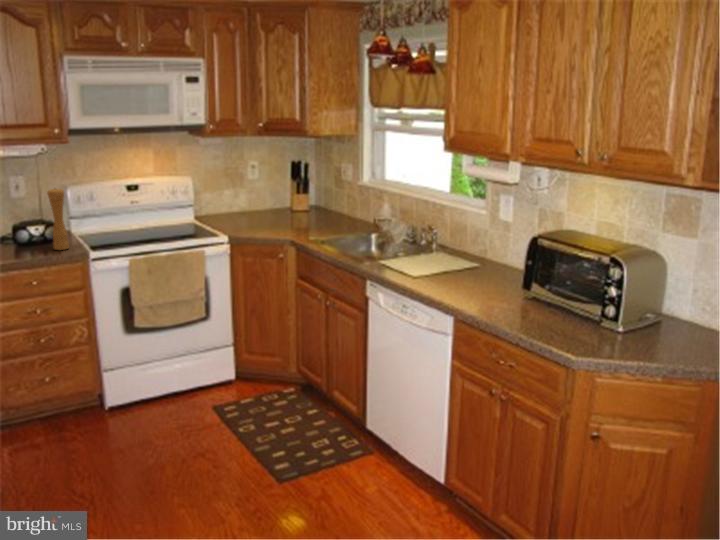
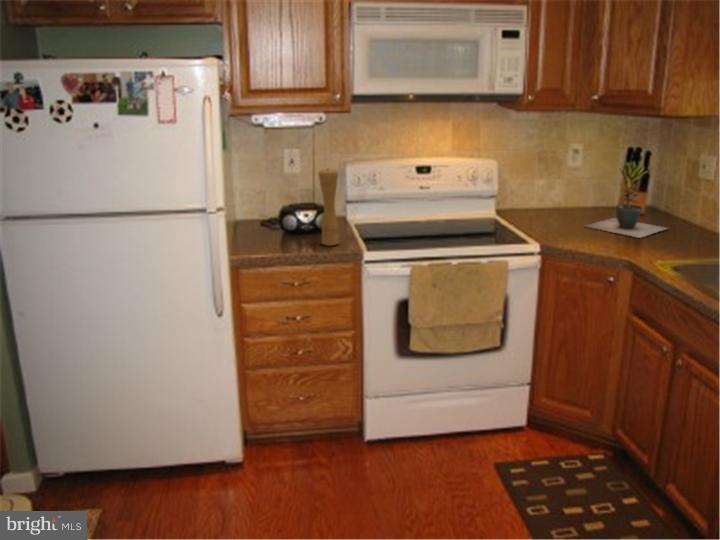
potted plant: none [262,171,323,227] -> present [586,162,666,238]

